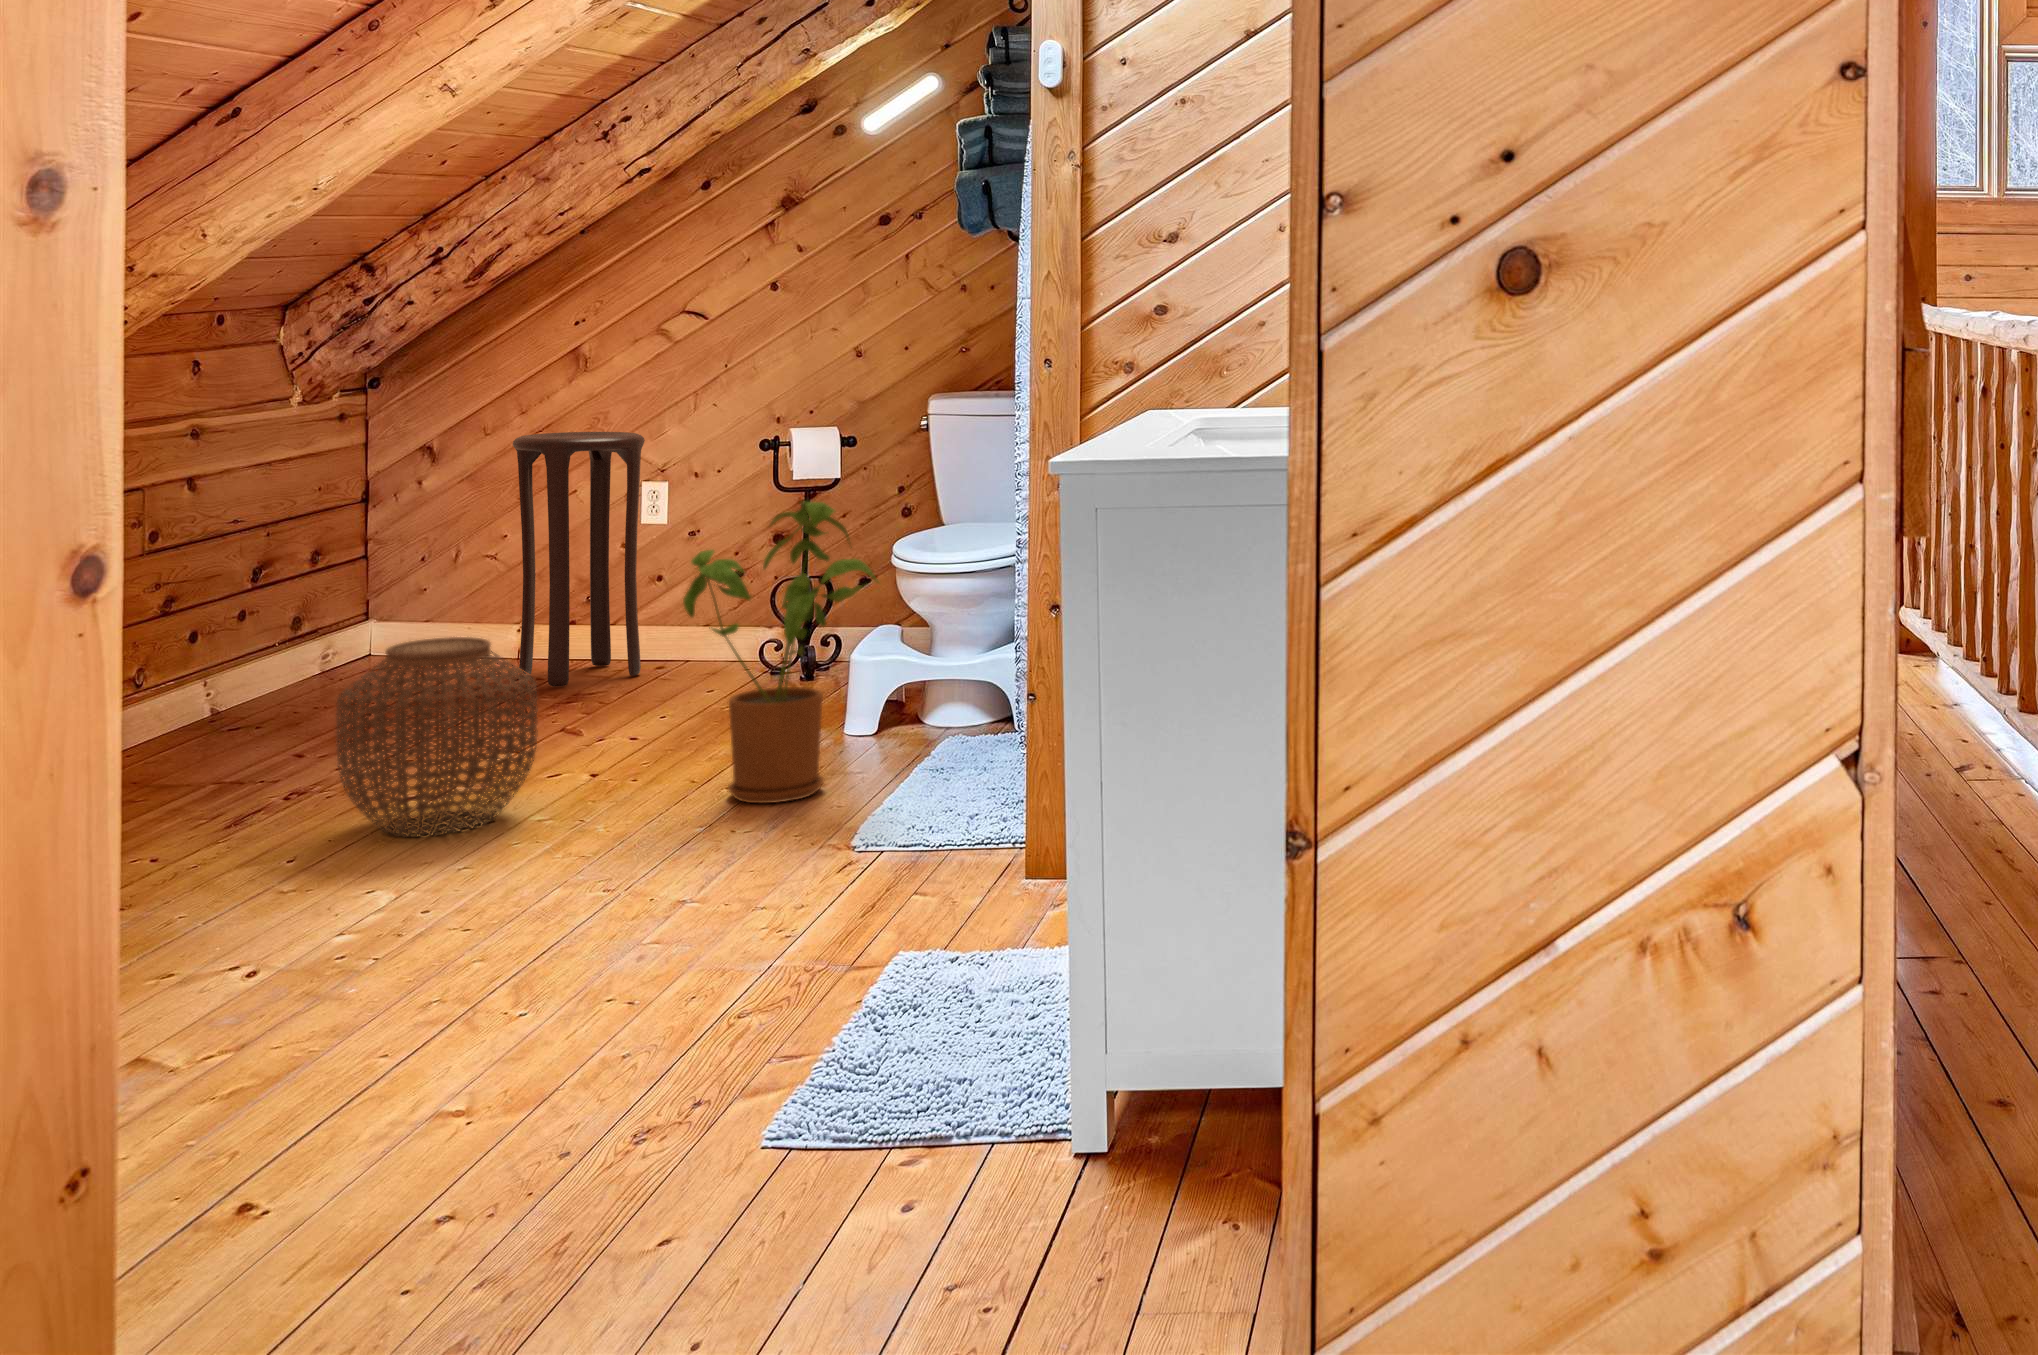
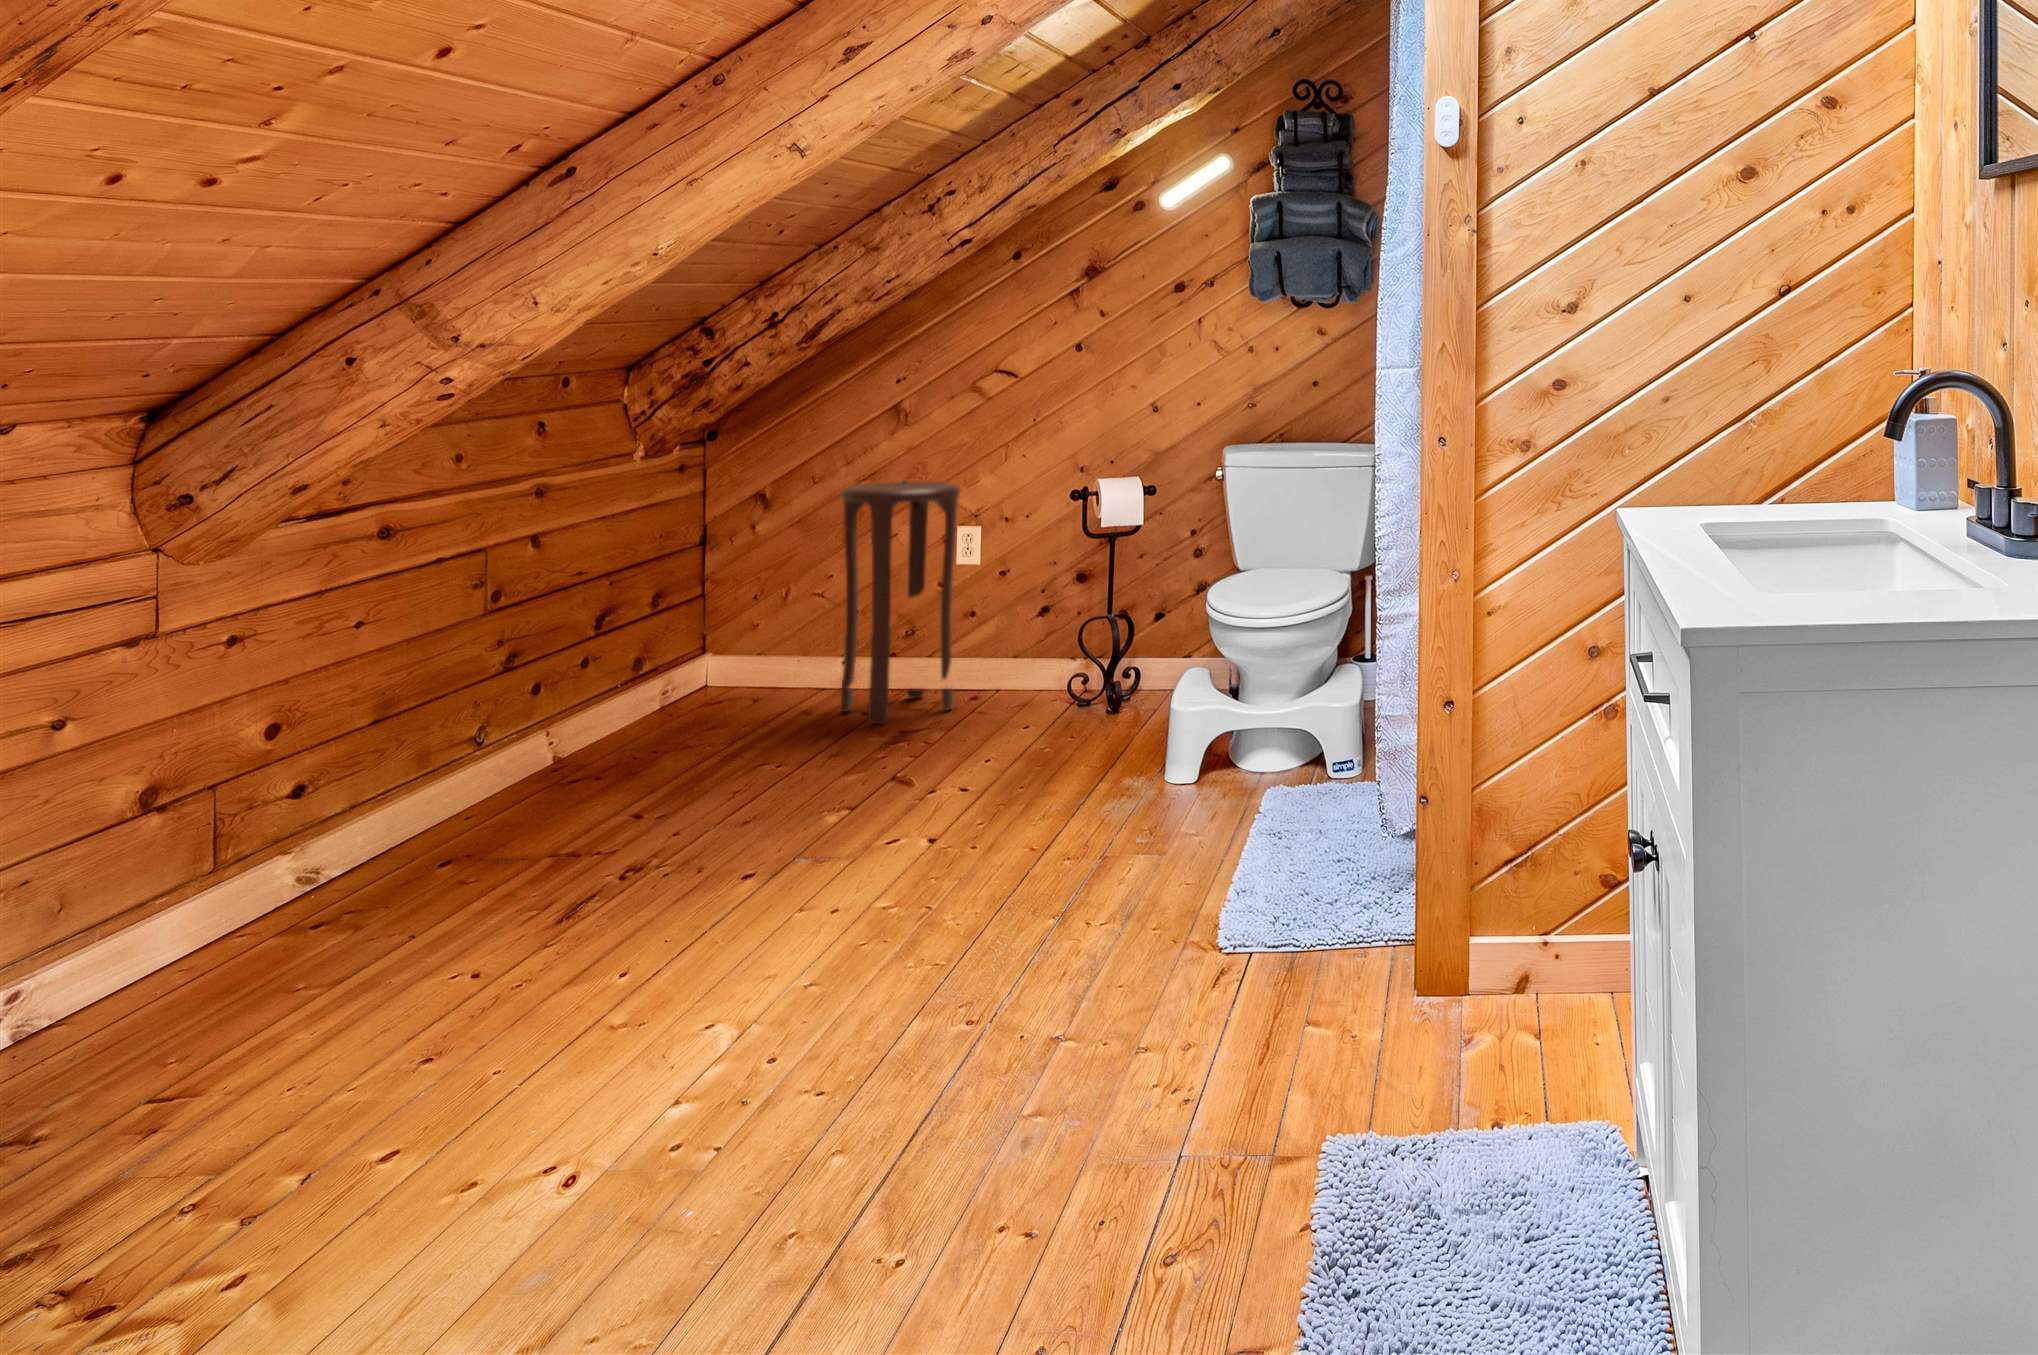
house plant: present [683,502,878,803] -> none [1025,570,1227,891]
woven basket: present [336,637,538,837] -> none [657,719,872,946]

